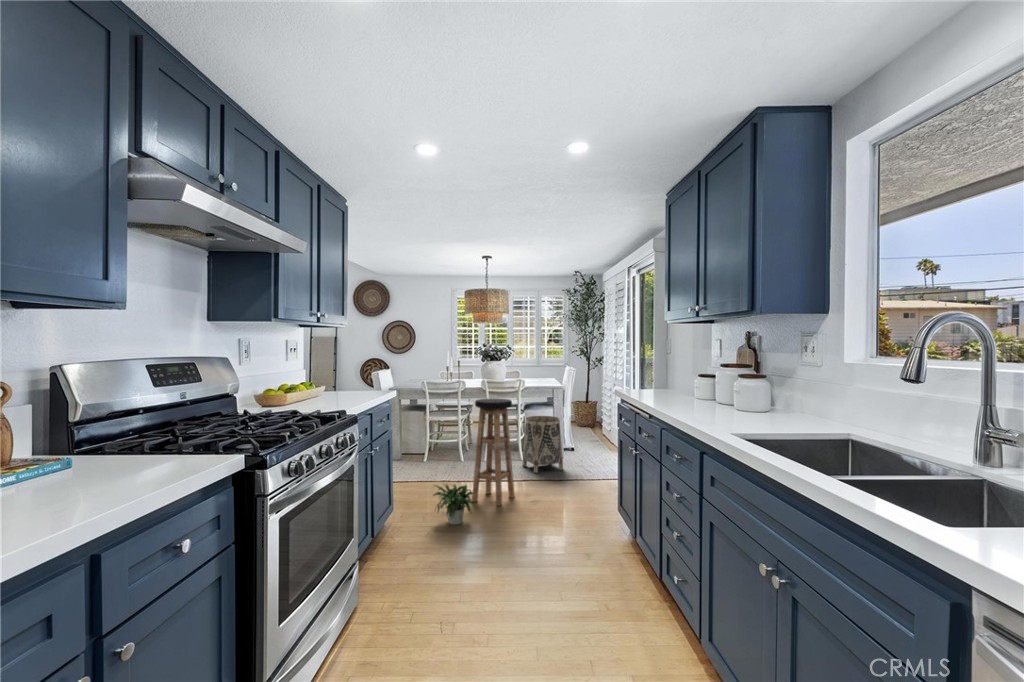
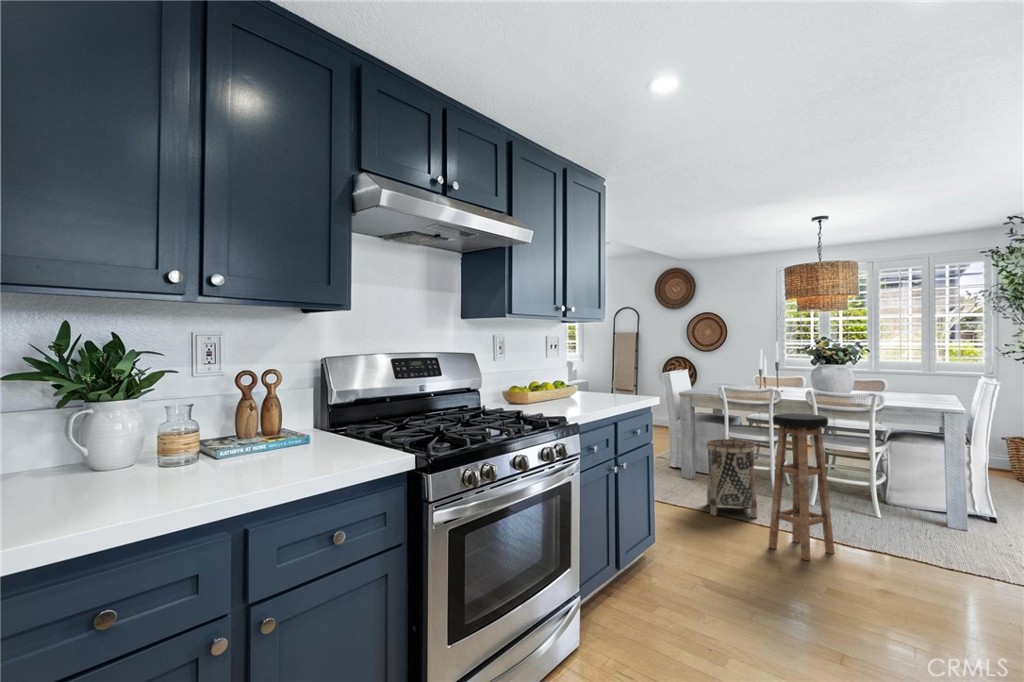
basket: present [523,416,563,473] -> present [706,439,758,518]
potted plant: present [433,484,477,524] -> none [695,513,765,572]

